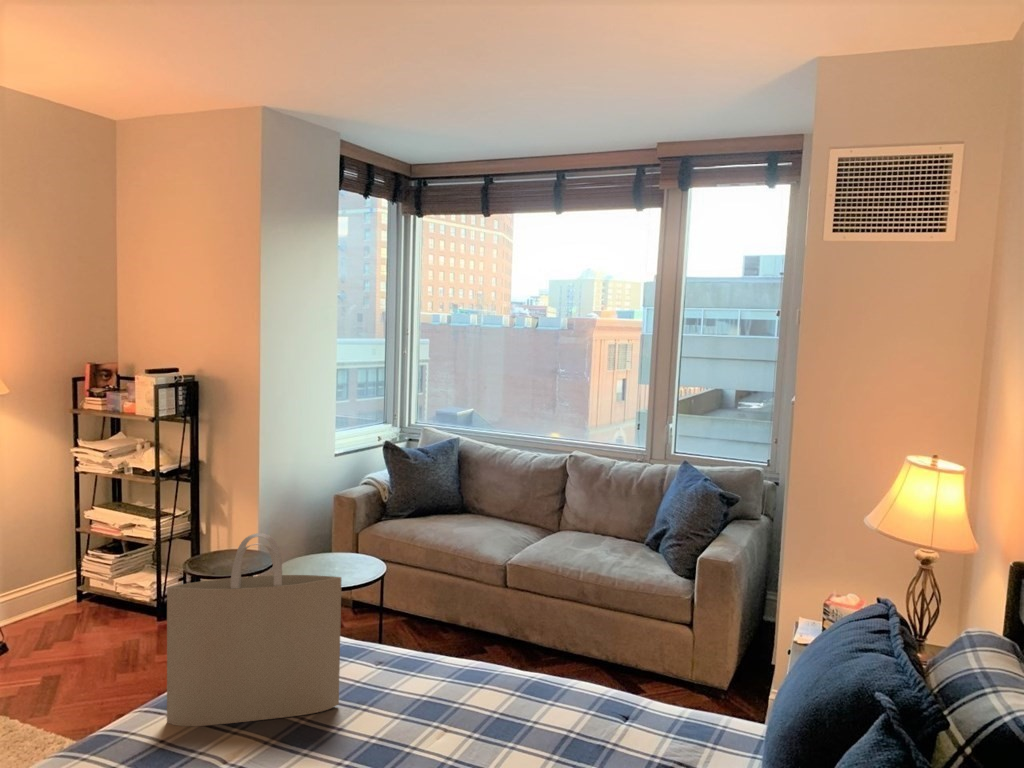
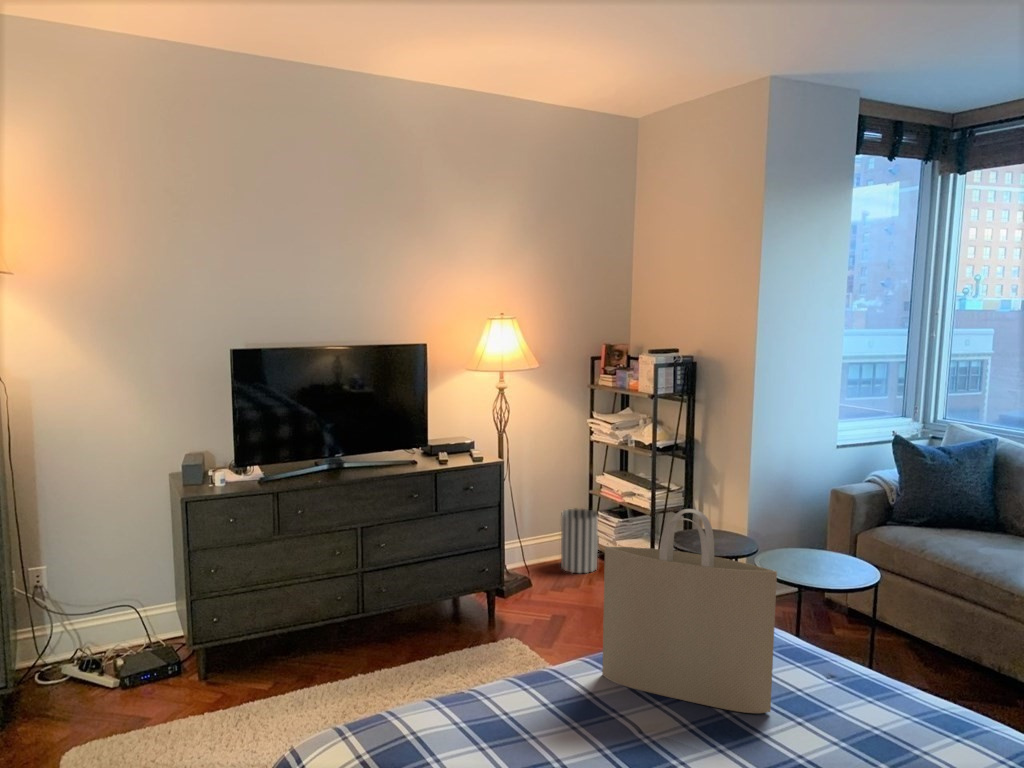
wastebasket: none [39,551,89,628] -> present [561,509,598,573]

